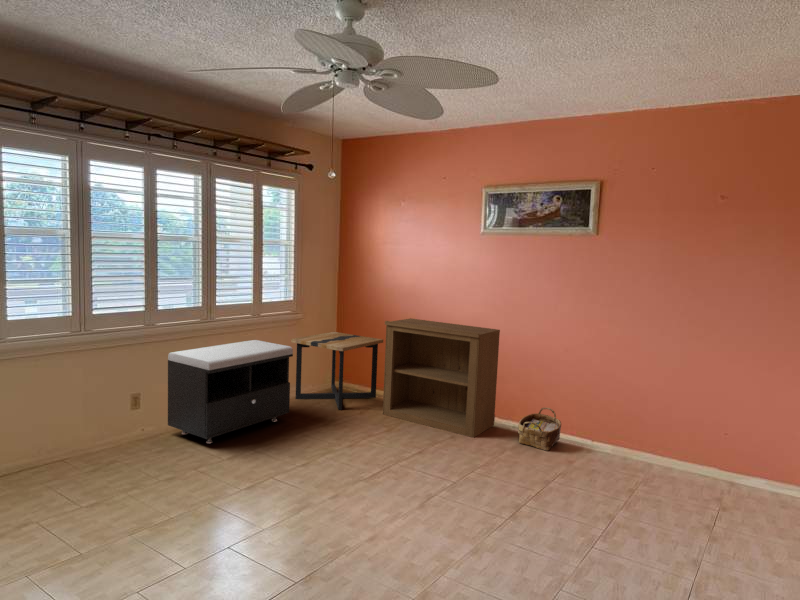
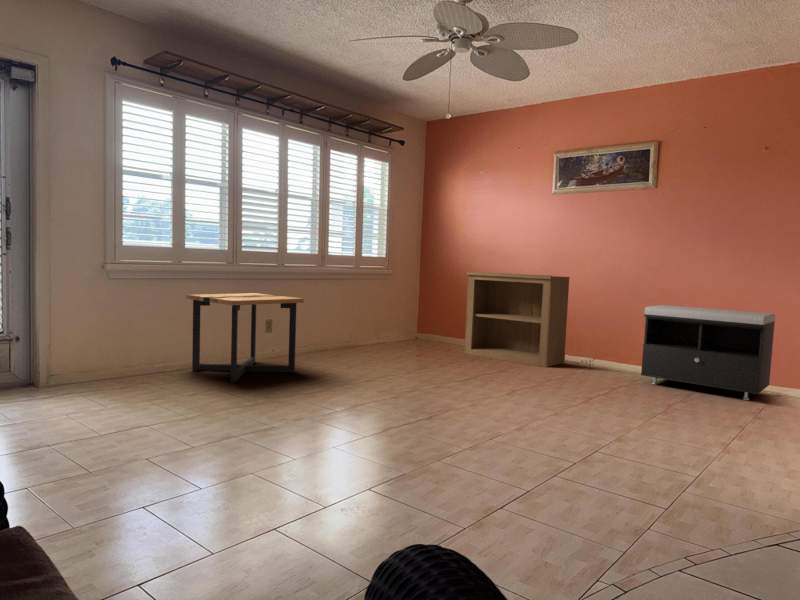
side table: present [291,332,383,410] -> present [186,293,304,382]
storage bench: present [168,340,293,444] -> present [641,305,775,400]
woven basket: present [518,408,561,451] -> none [586,343,625,375]

